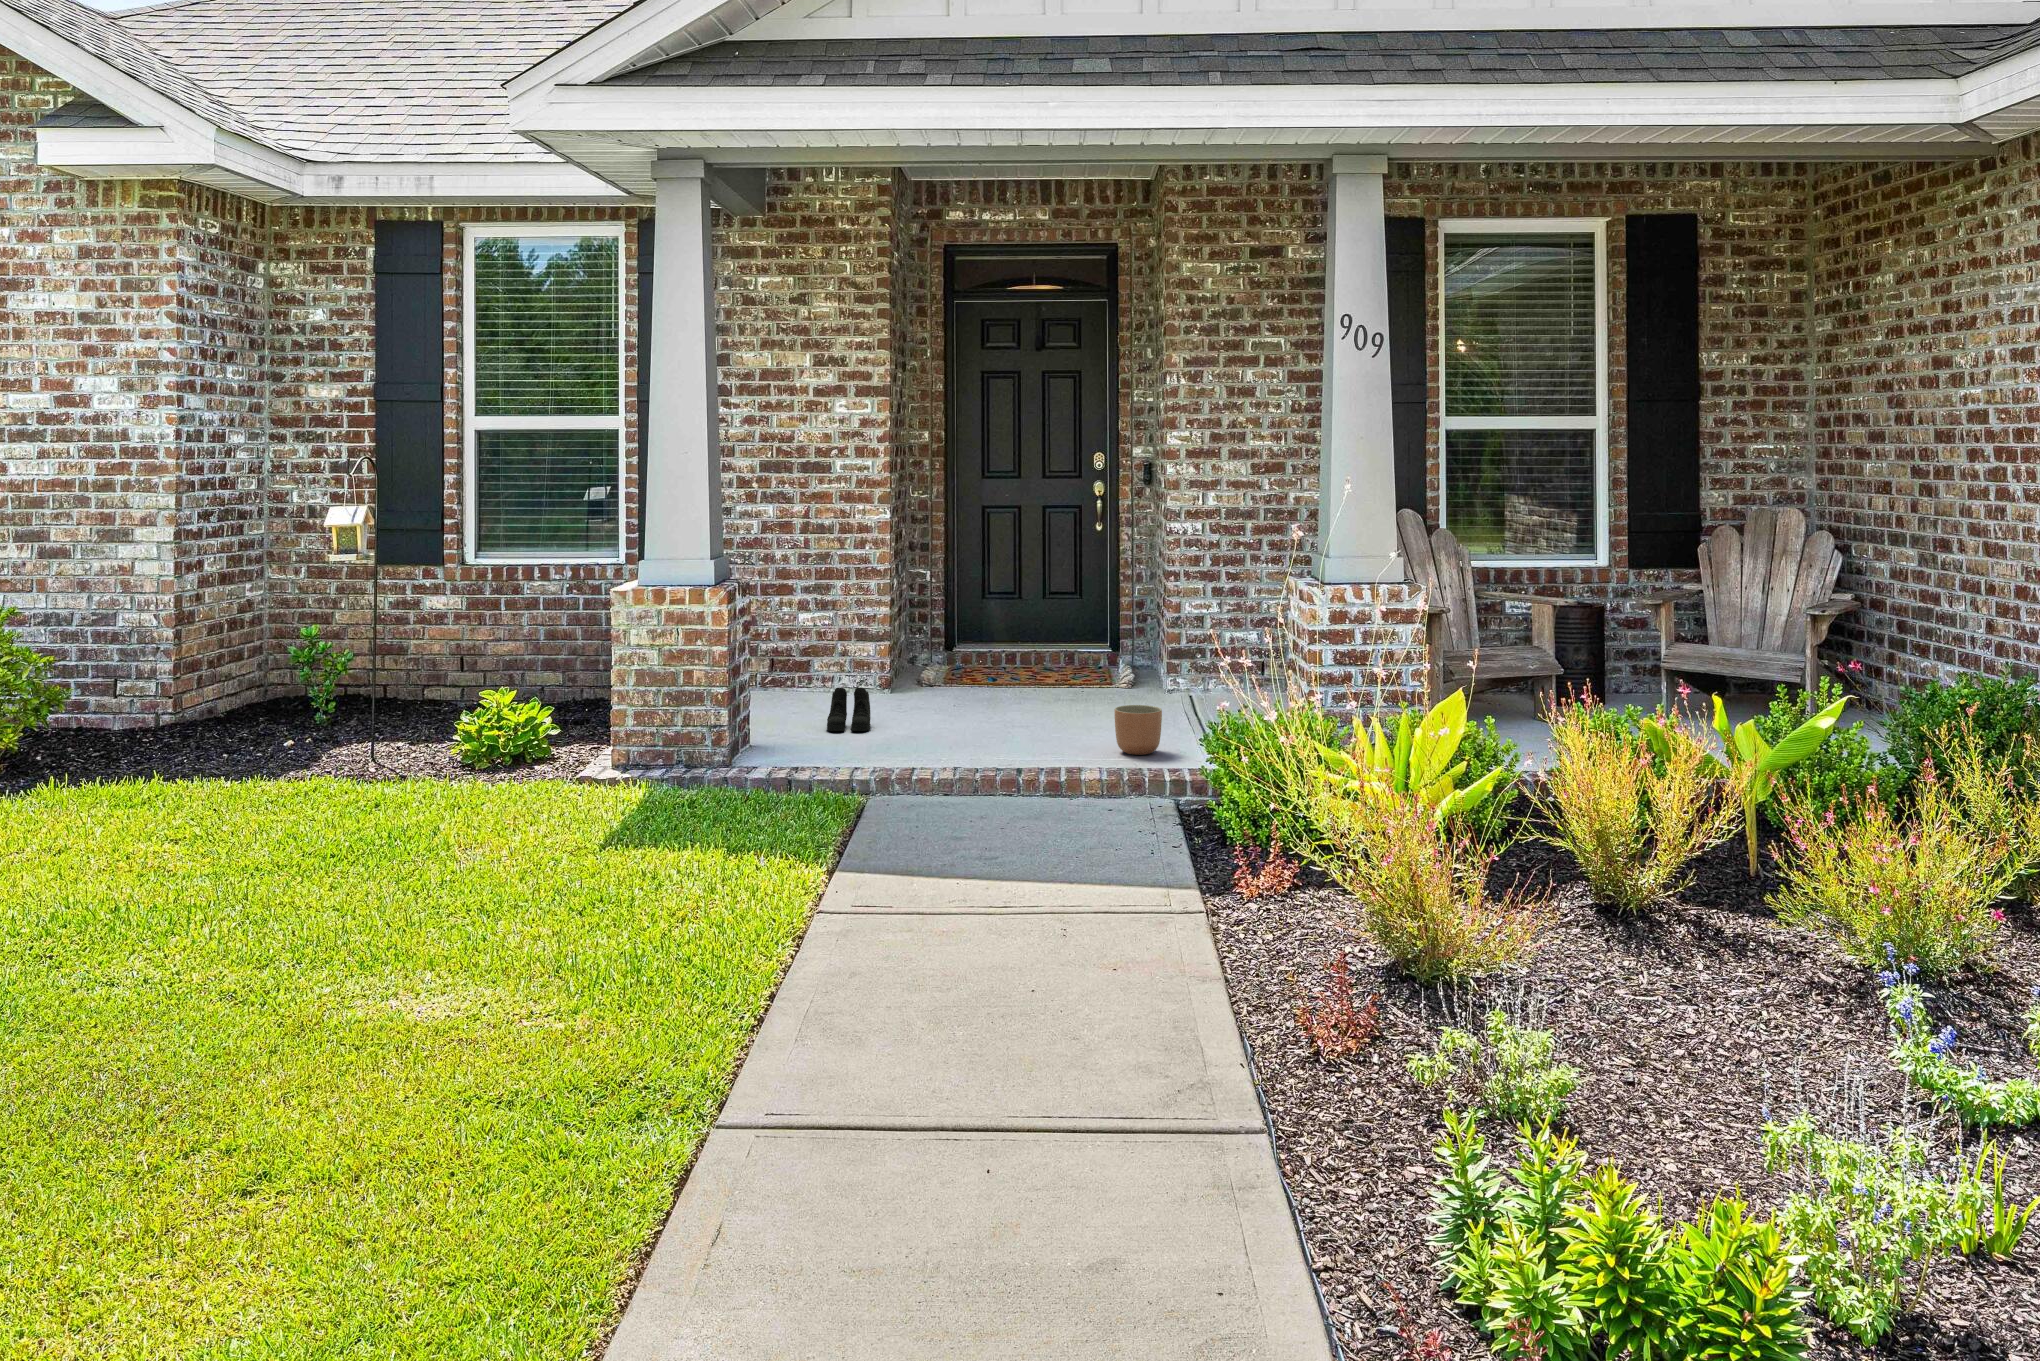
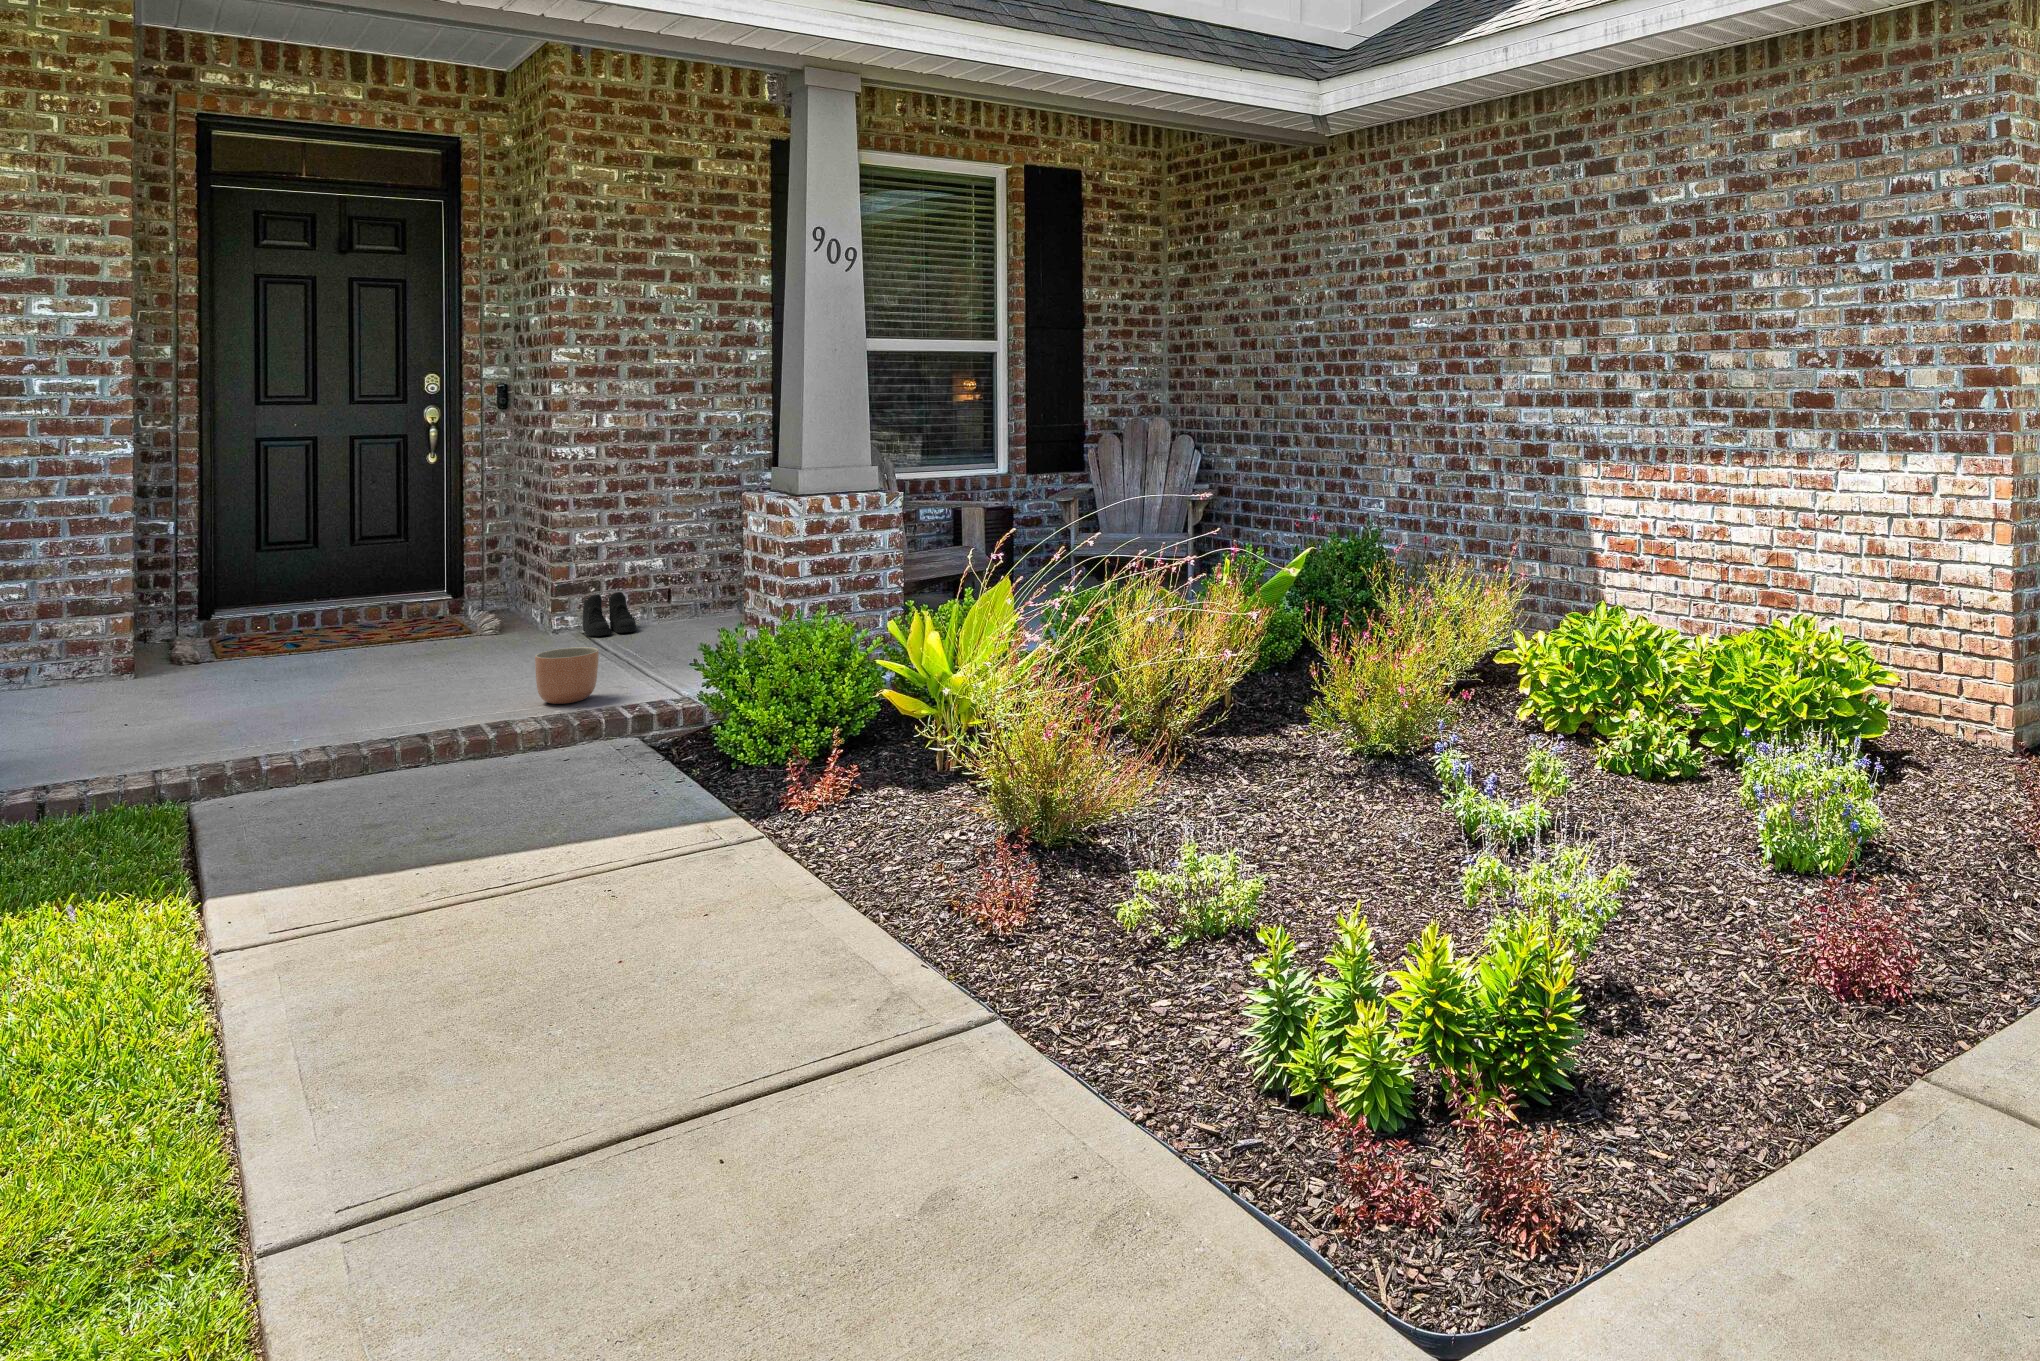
boots: present [827,688,870,731] -> present [583,592,636,637]

